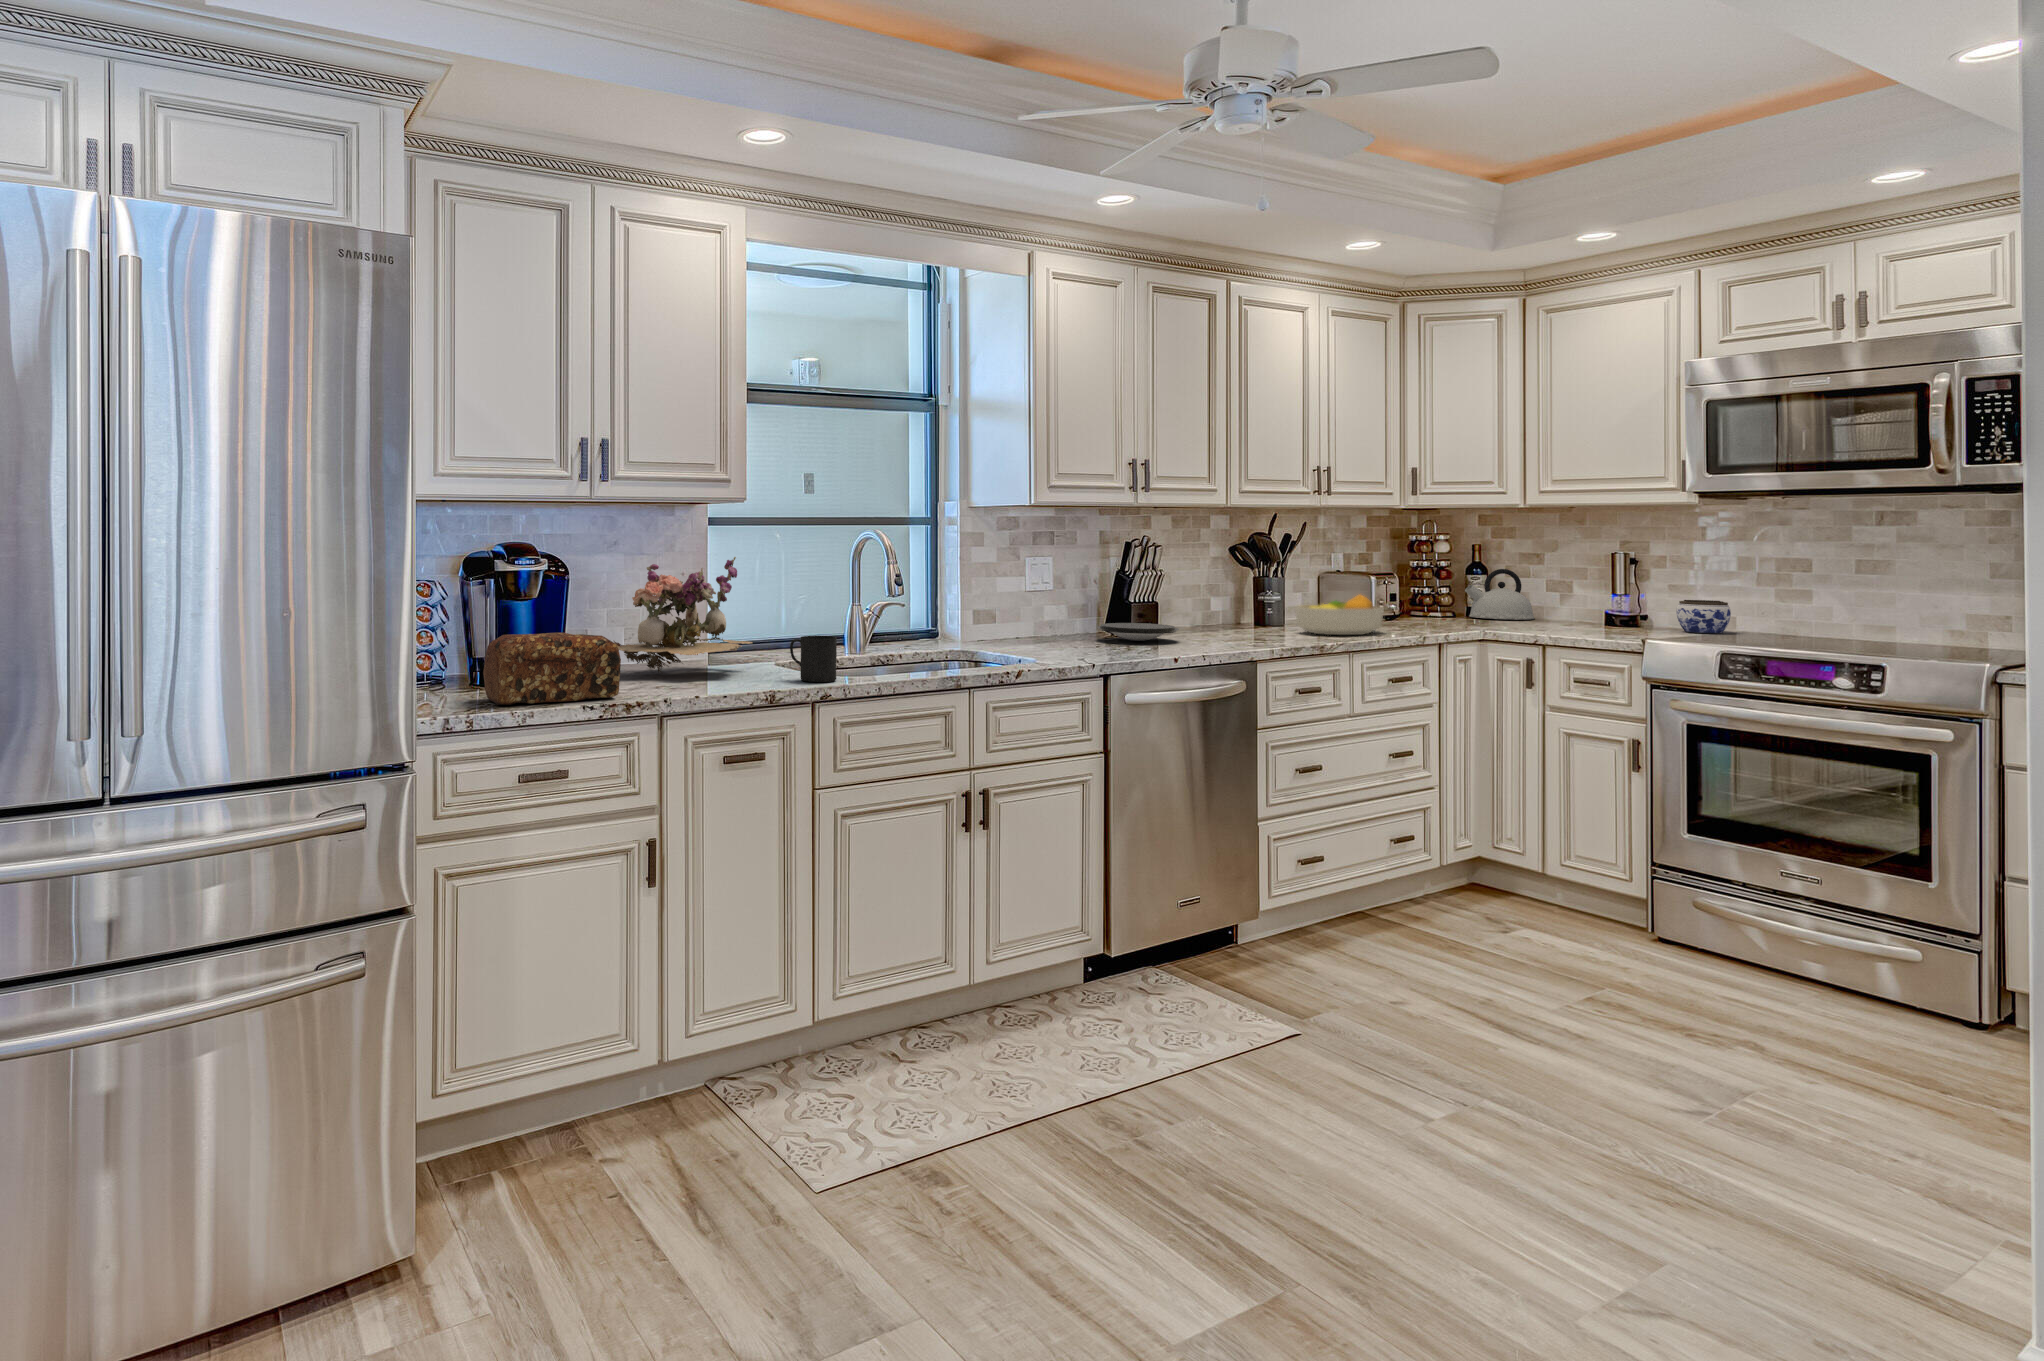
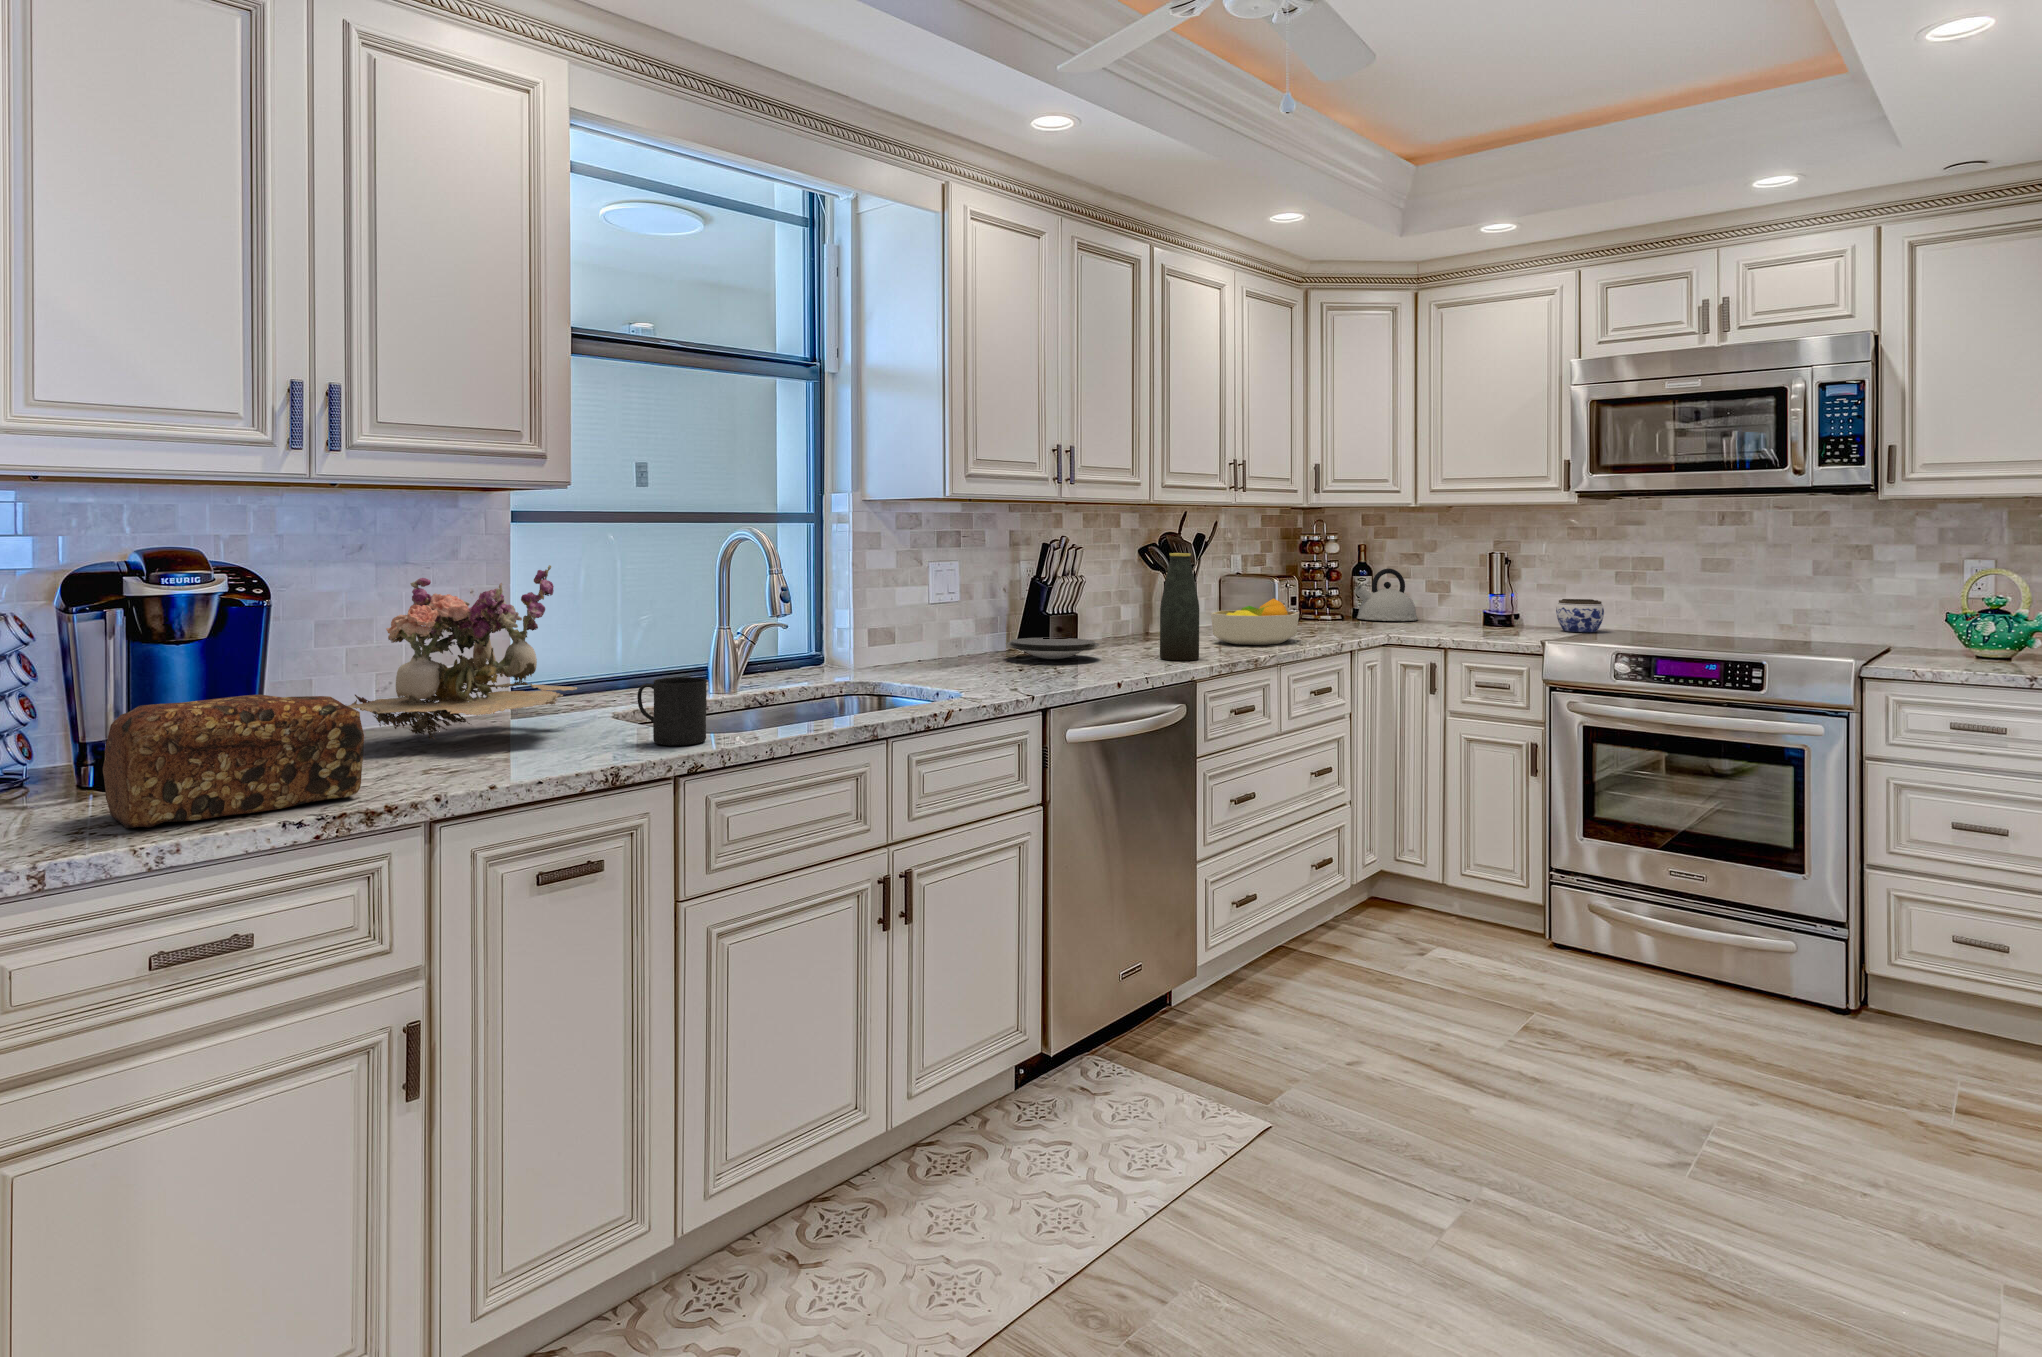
bottle: none [1234,552,1270,645] -> present [1160,553,1199,661]

